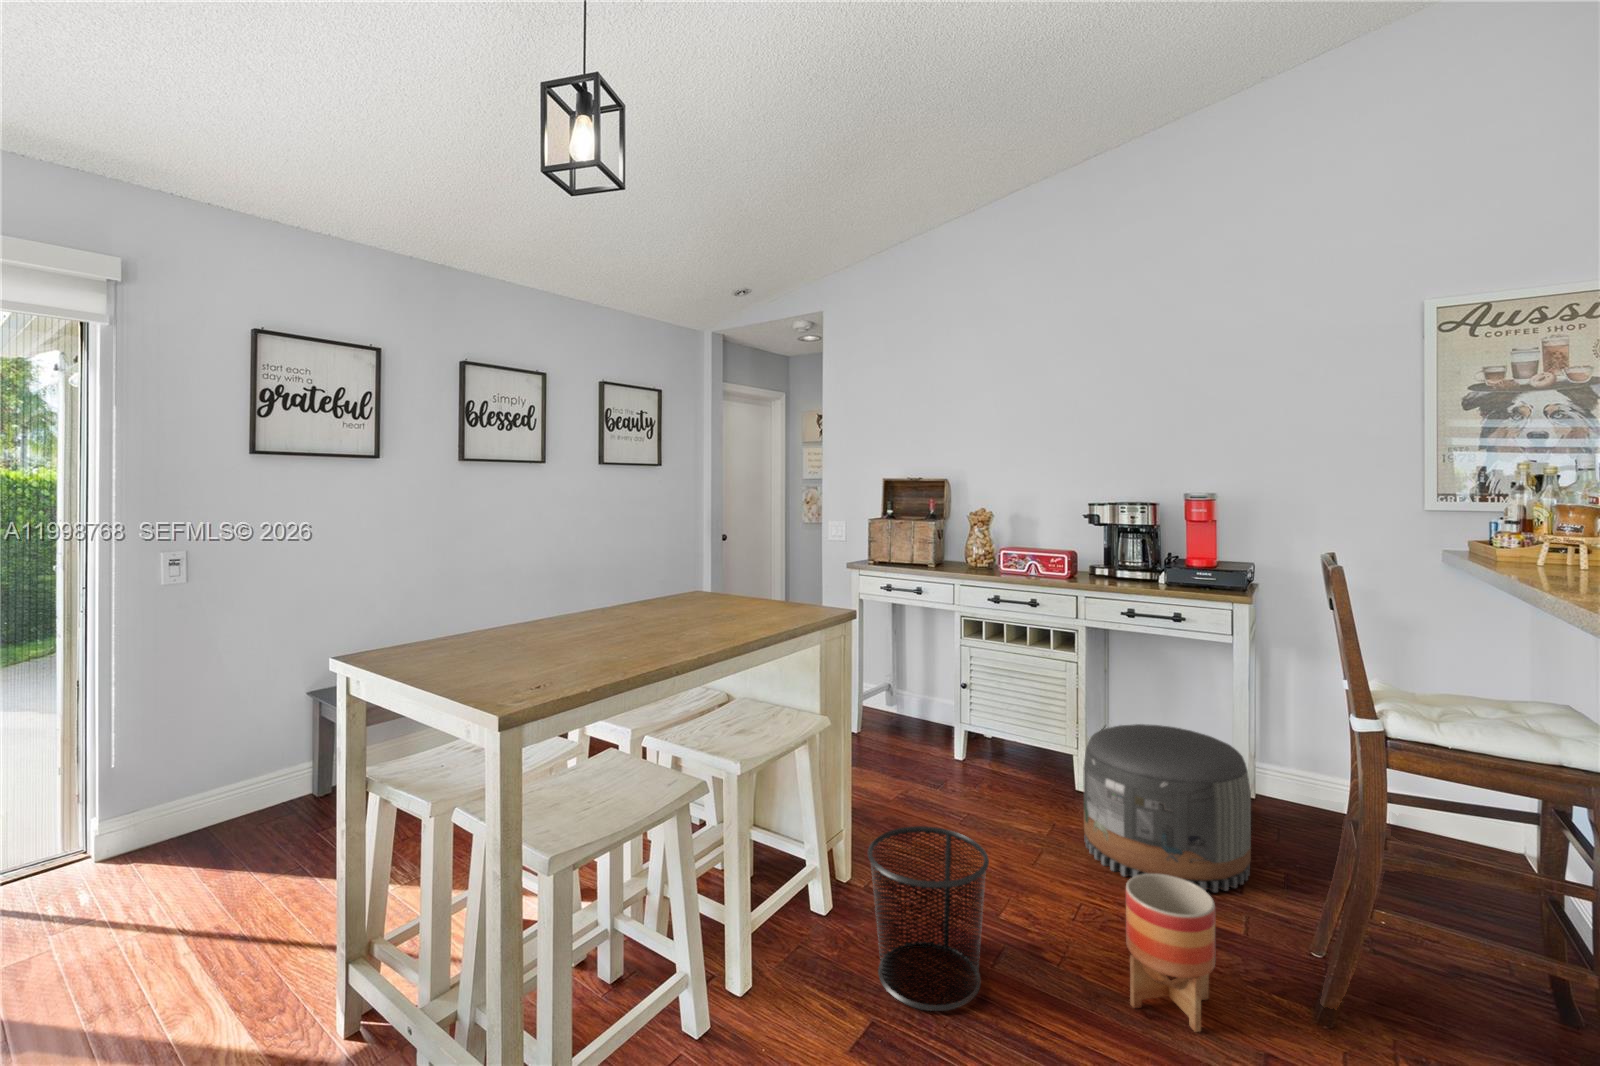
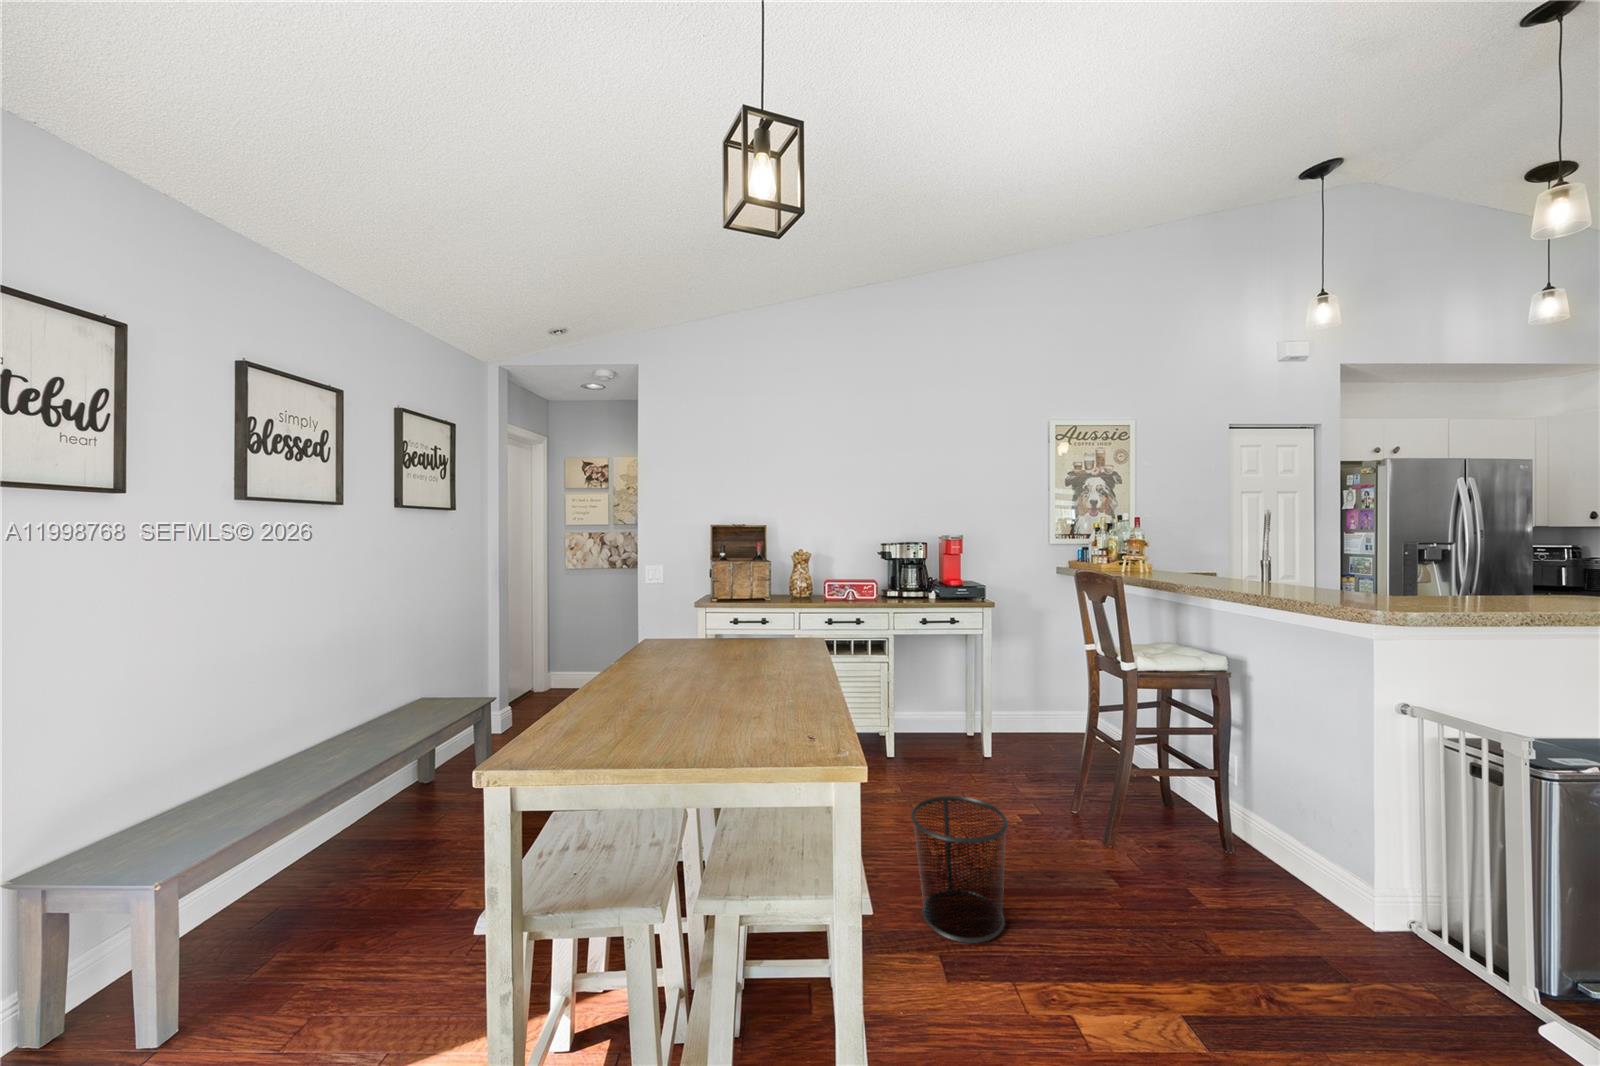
pouf: present [1083,724,1251,892] -> none [929,693,1036,803]
planter: present [1126,874,1215,1032] -> none [1051,785,1112,881]

